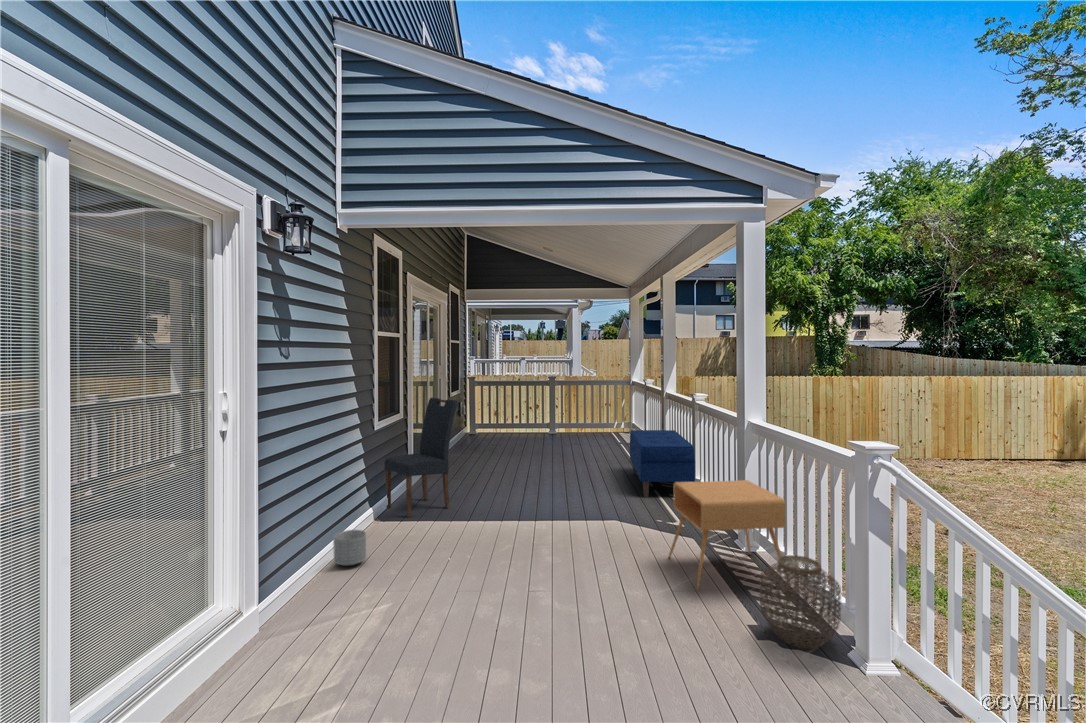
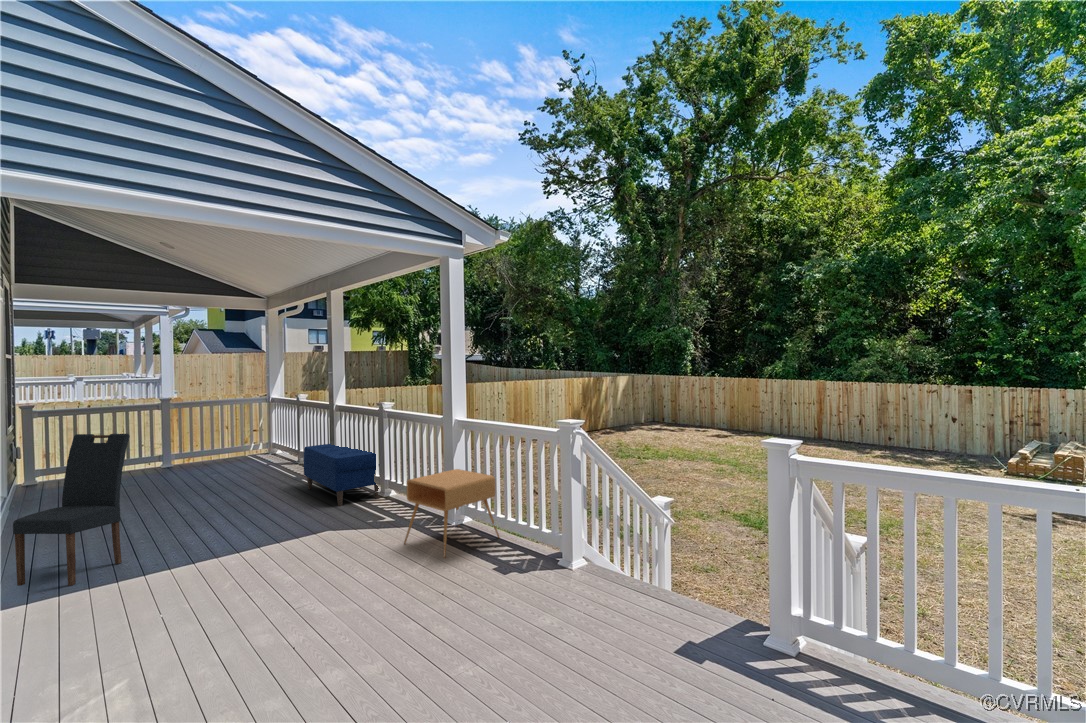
planter: present [333,530,366,566] -> none [21,604,75,654]
woven basket: present [760,555,841,649] -> none [501,509,552,569]

